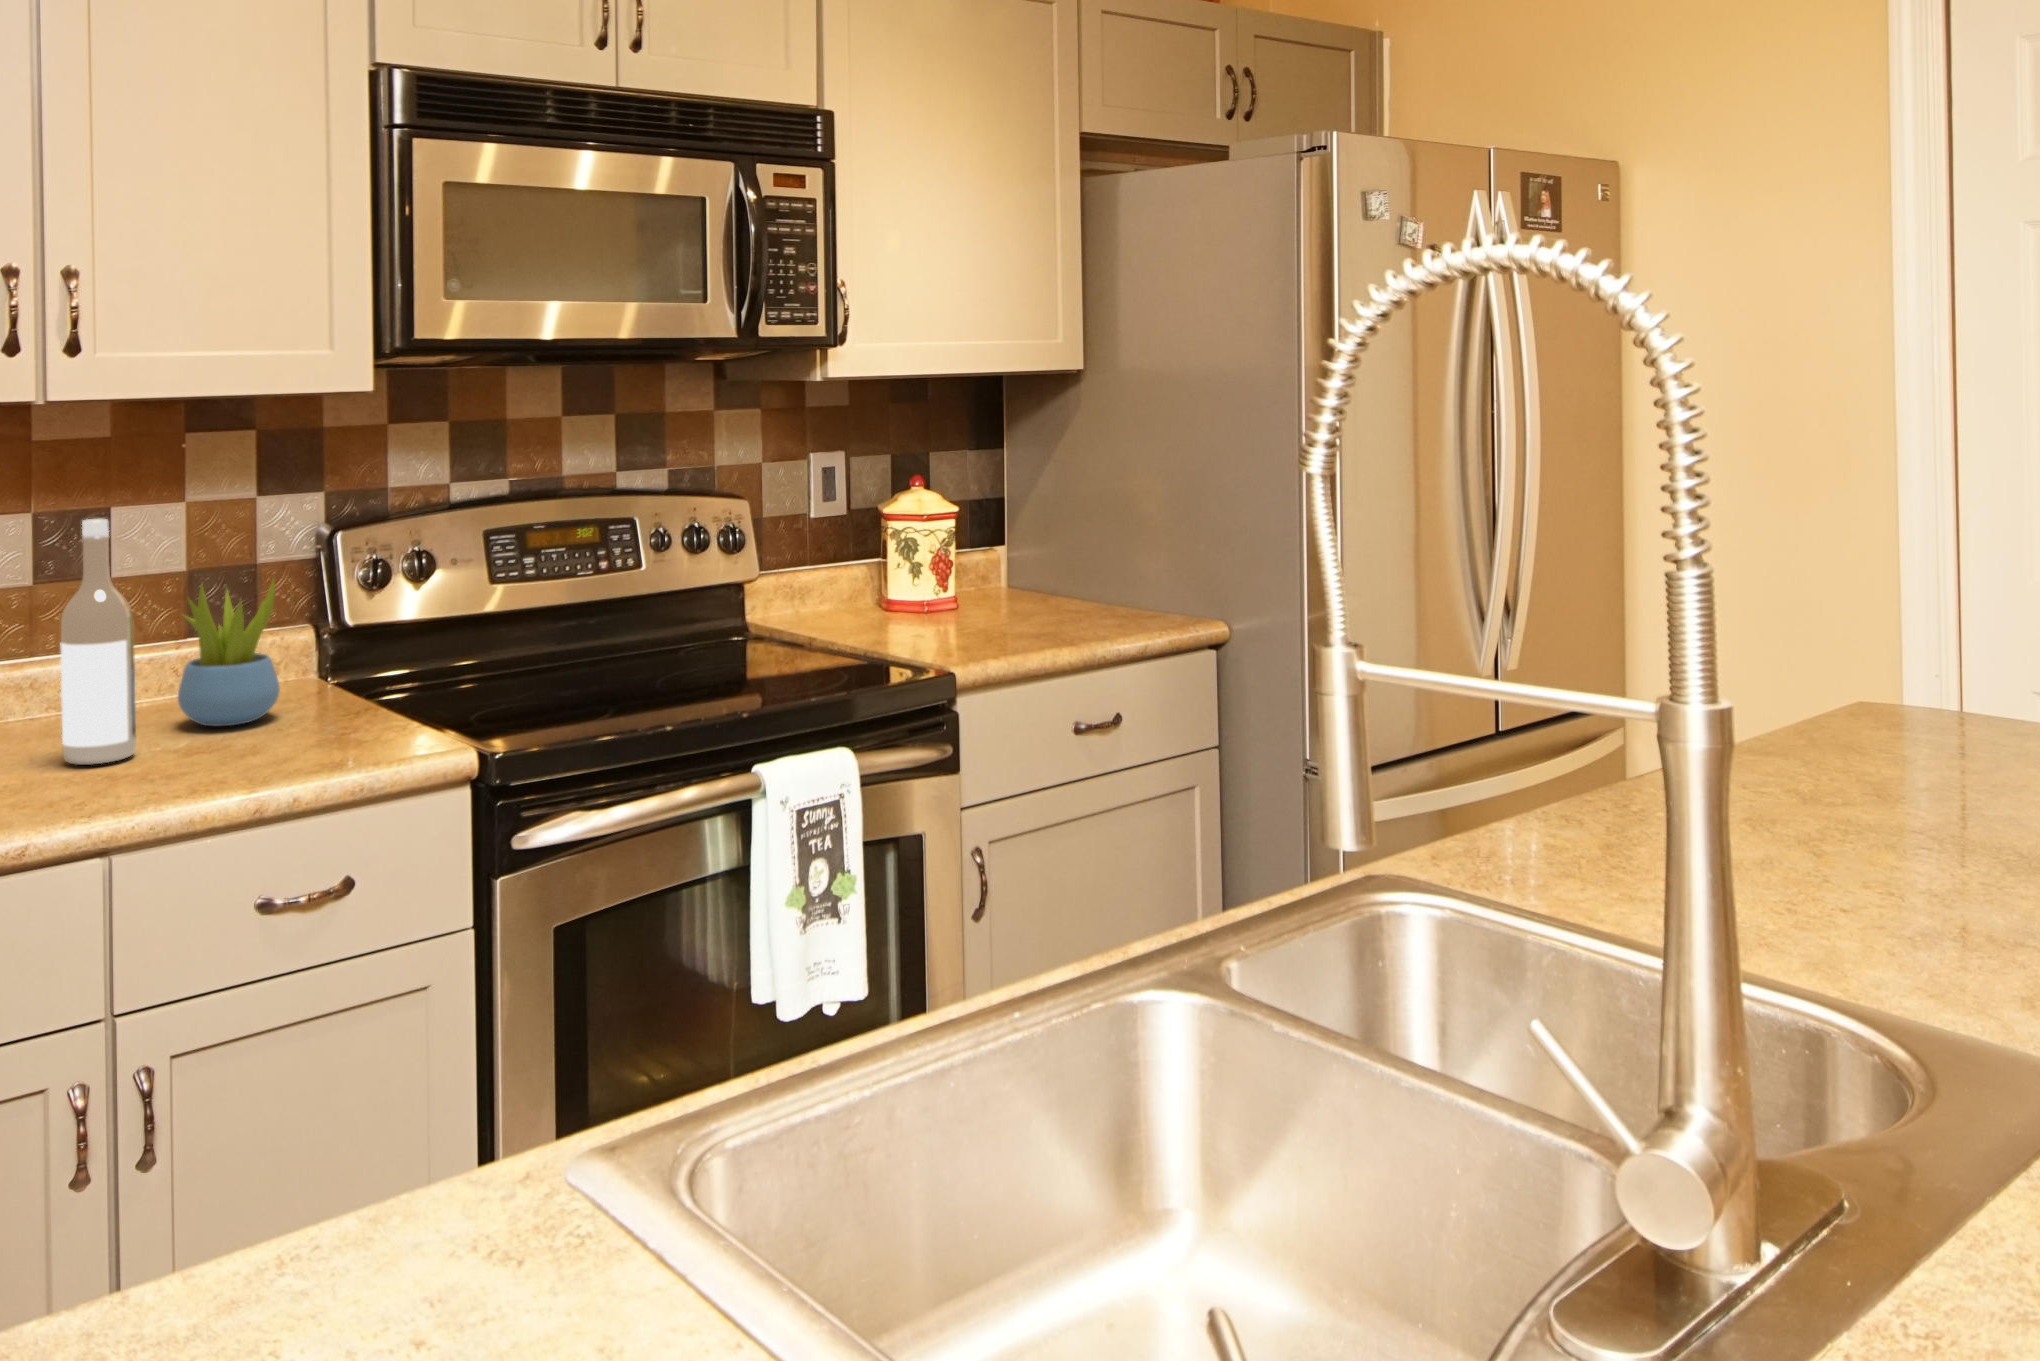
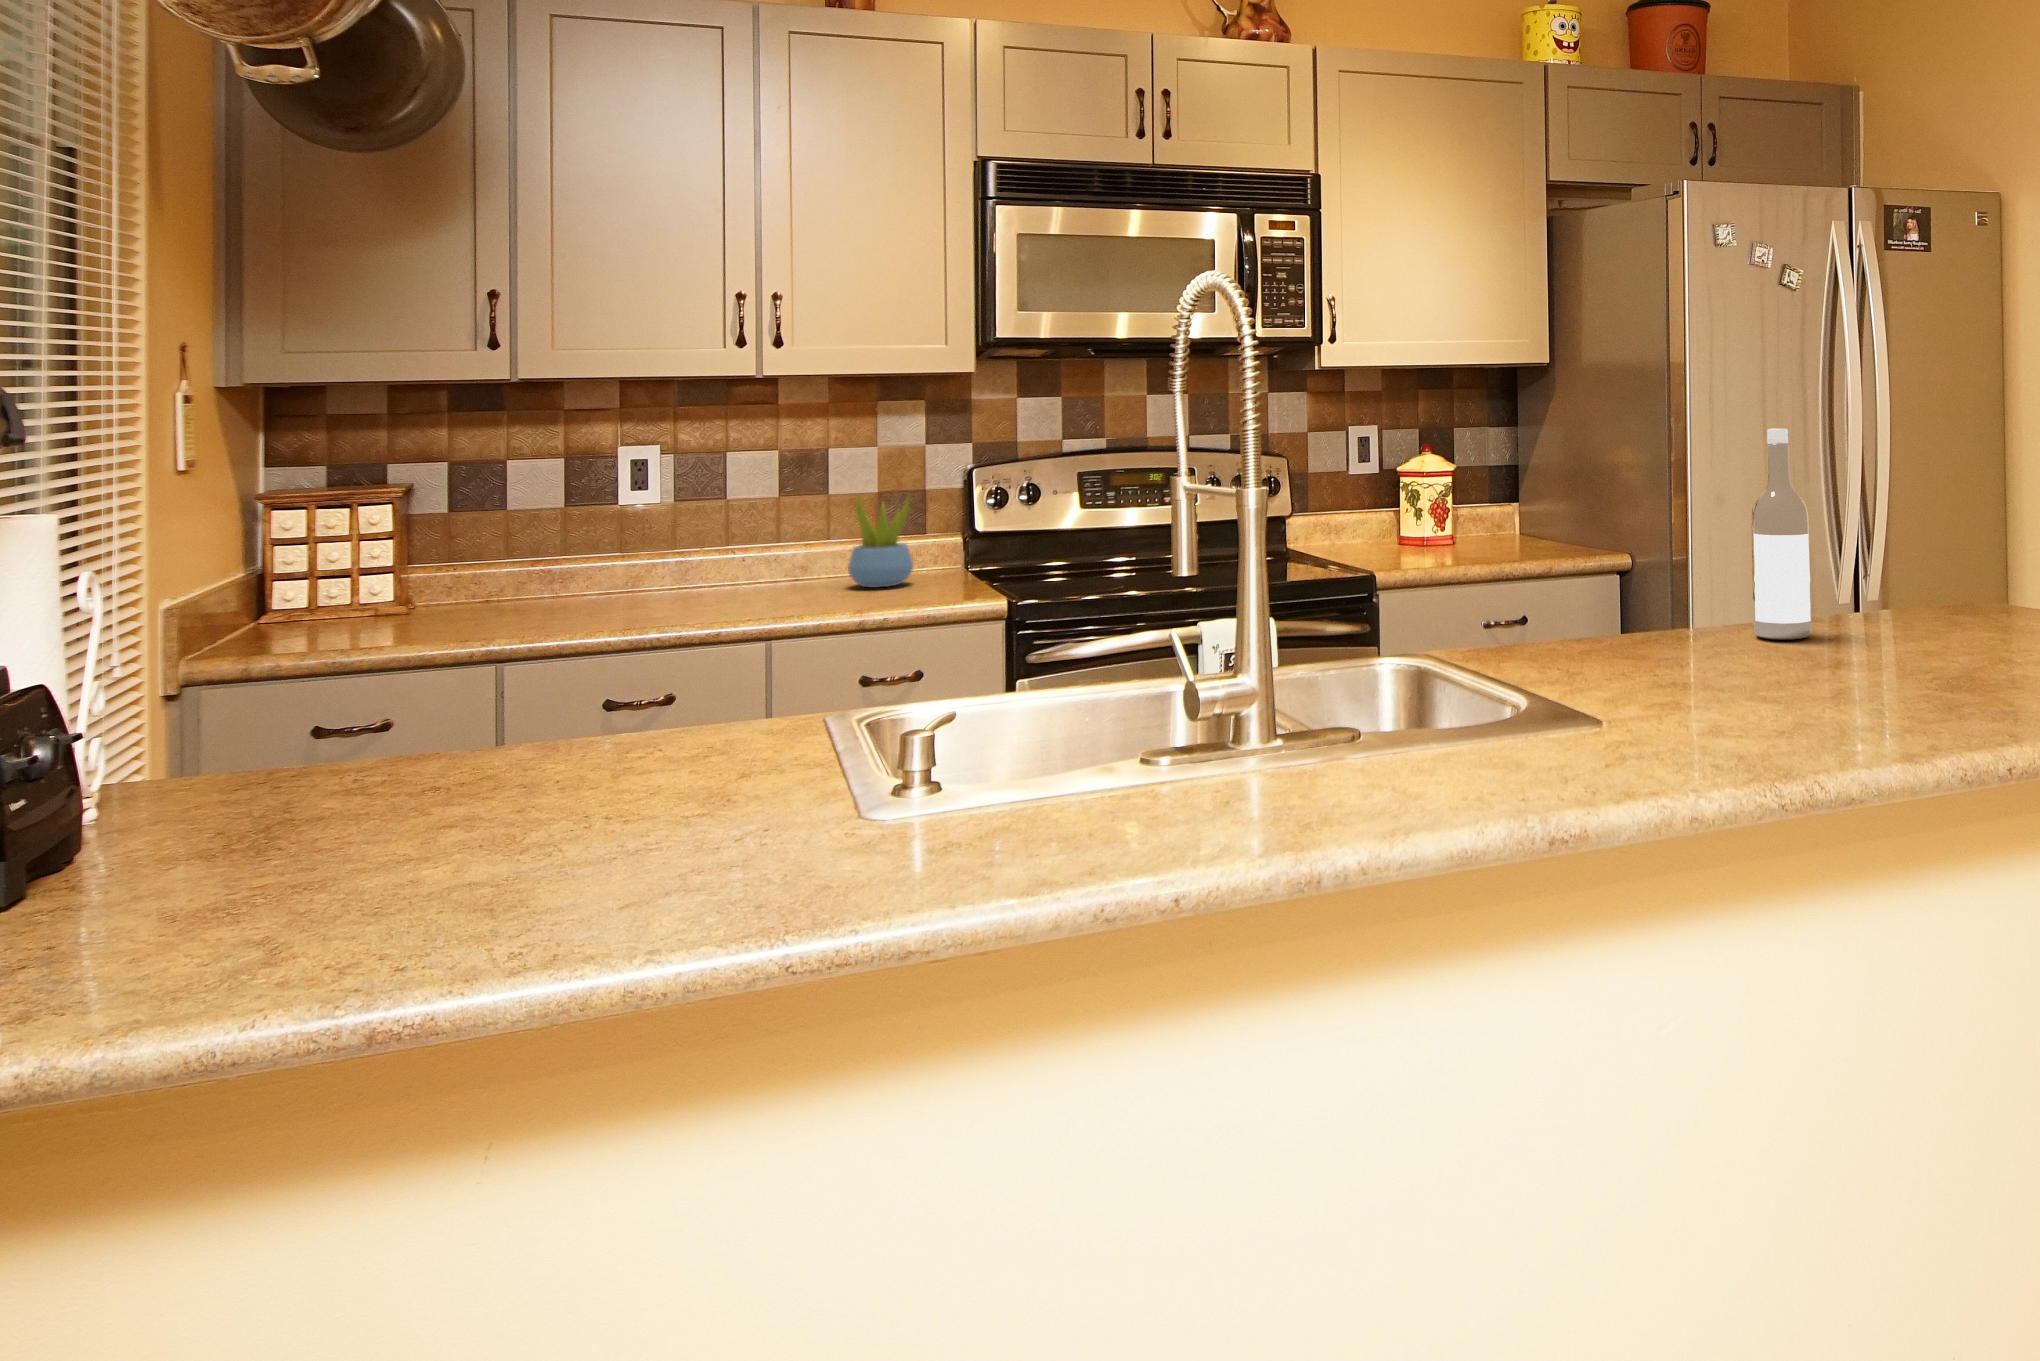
wine bottle: present [60,519,136,765] -> present [1751,428,1812,640]

